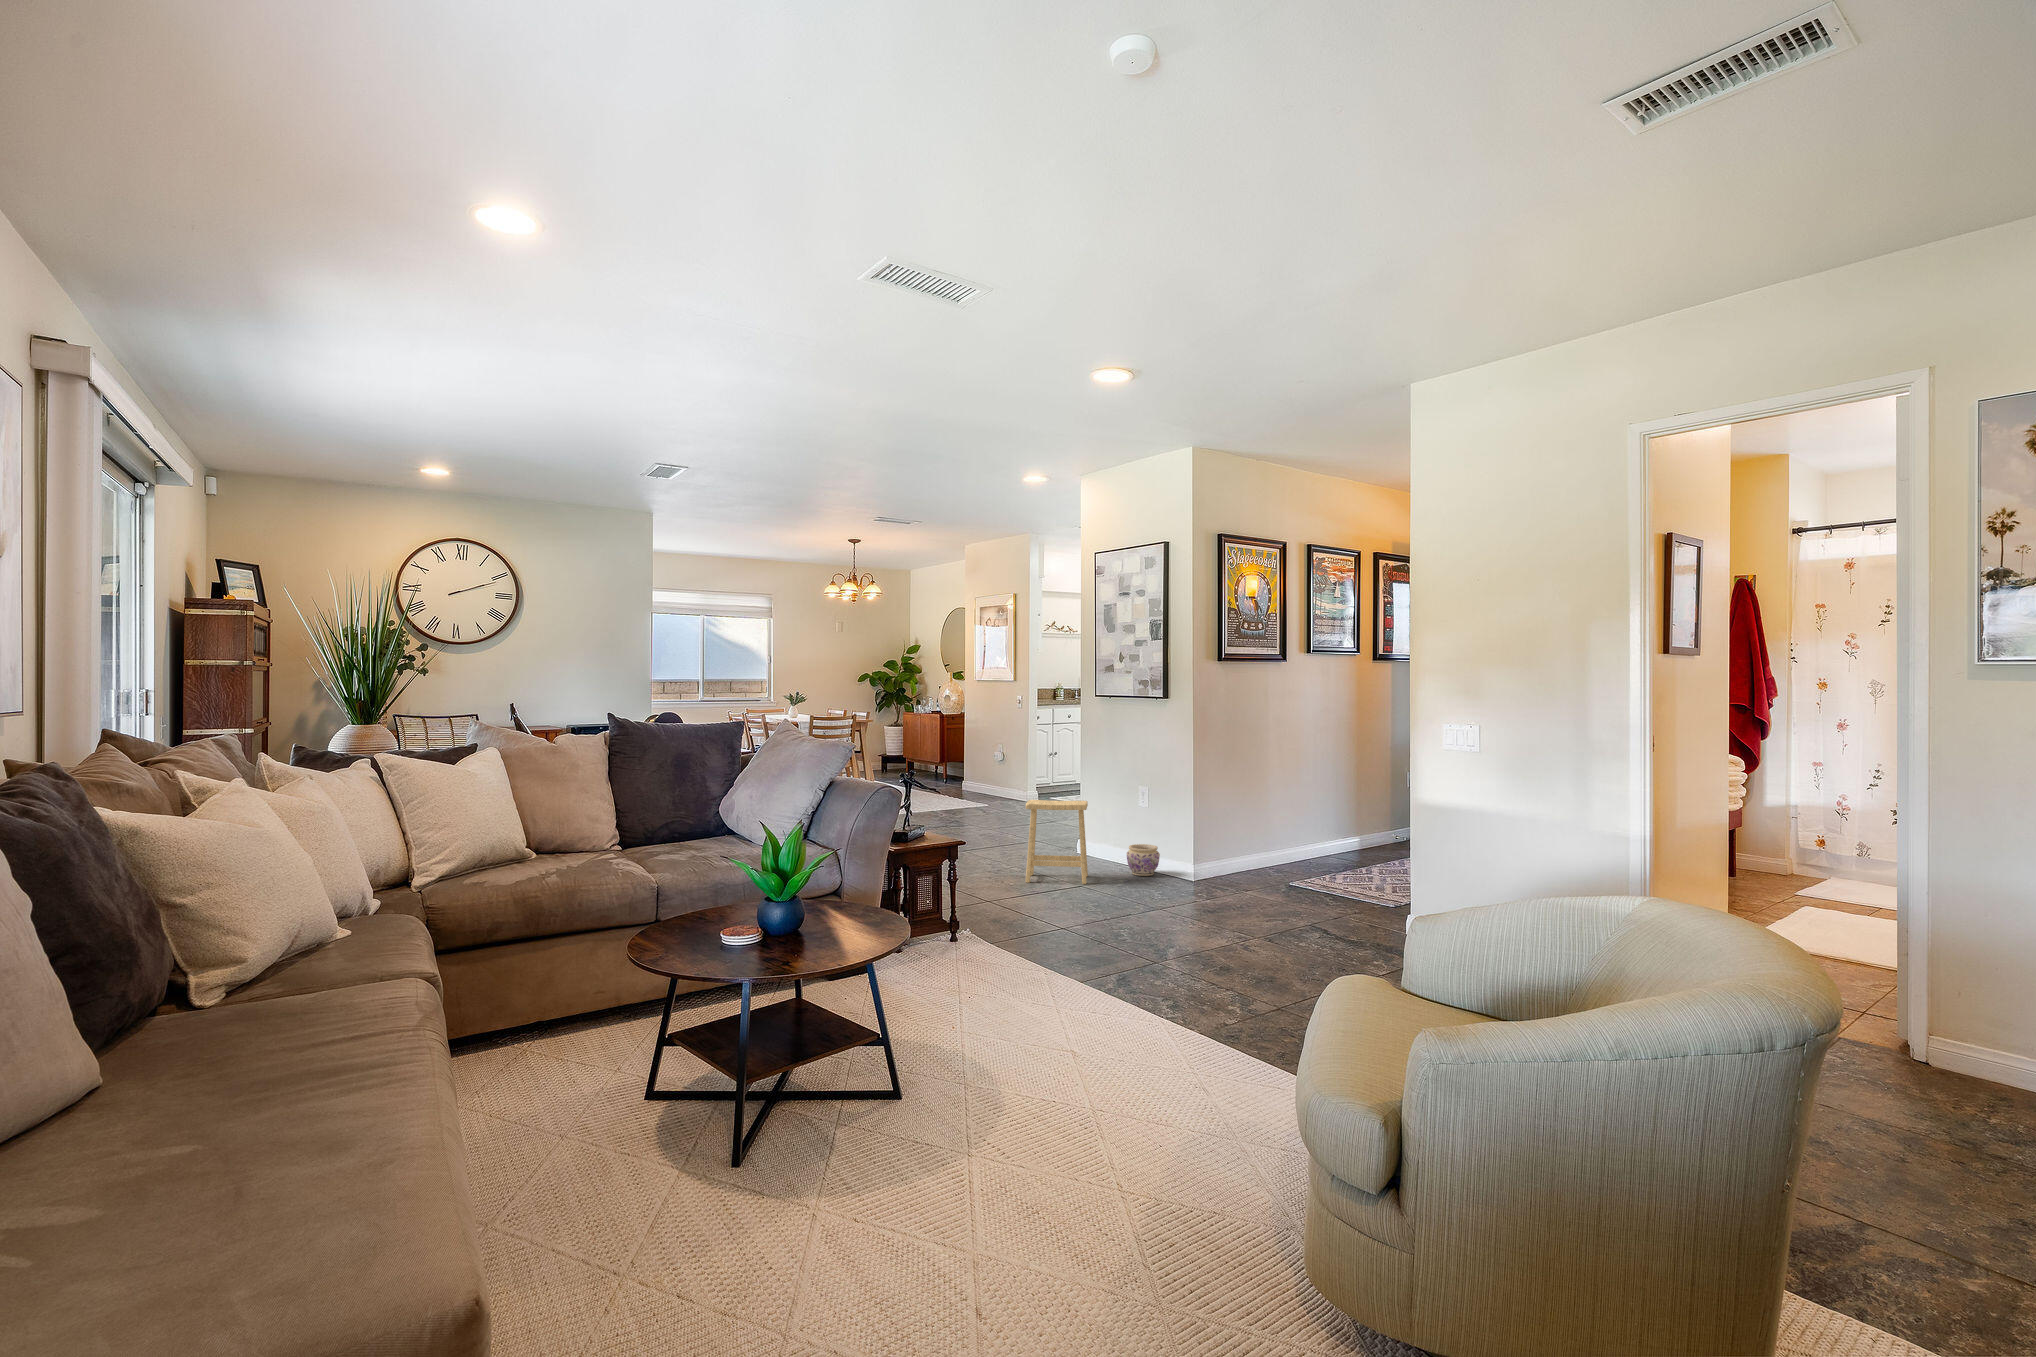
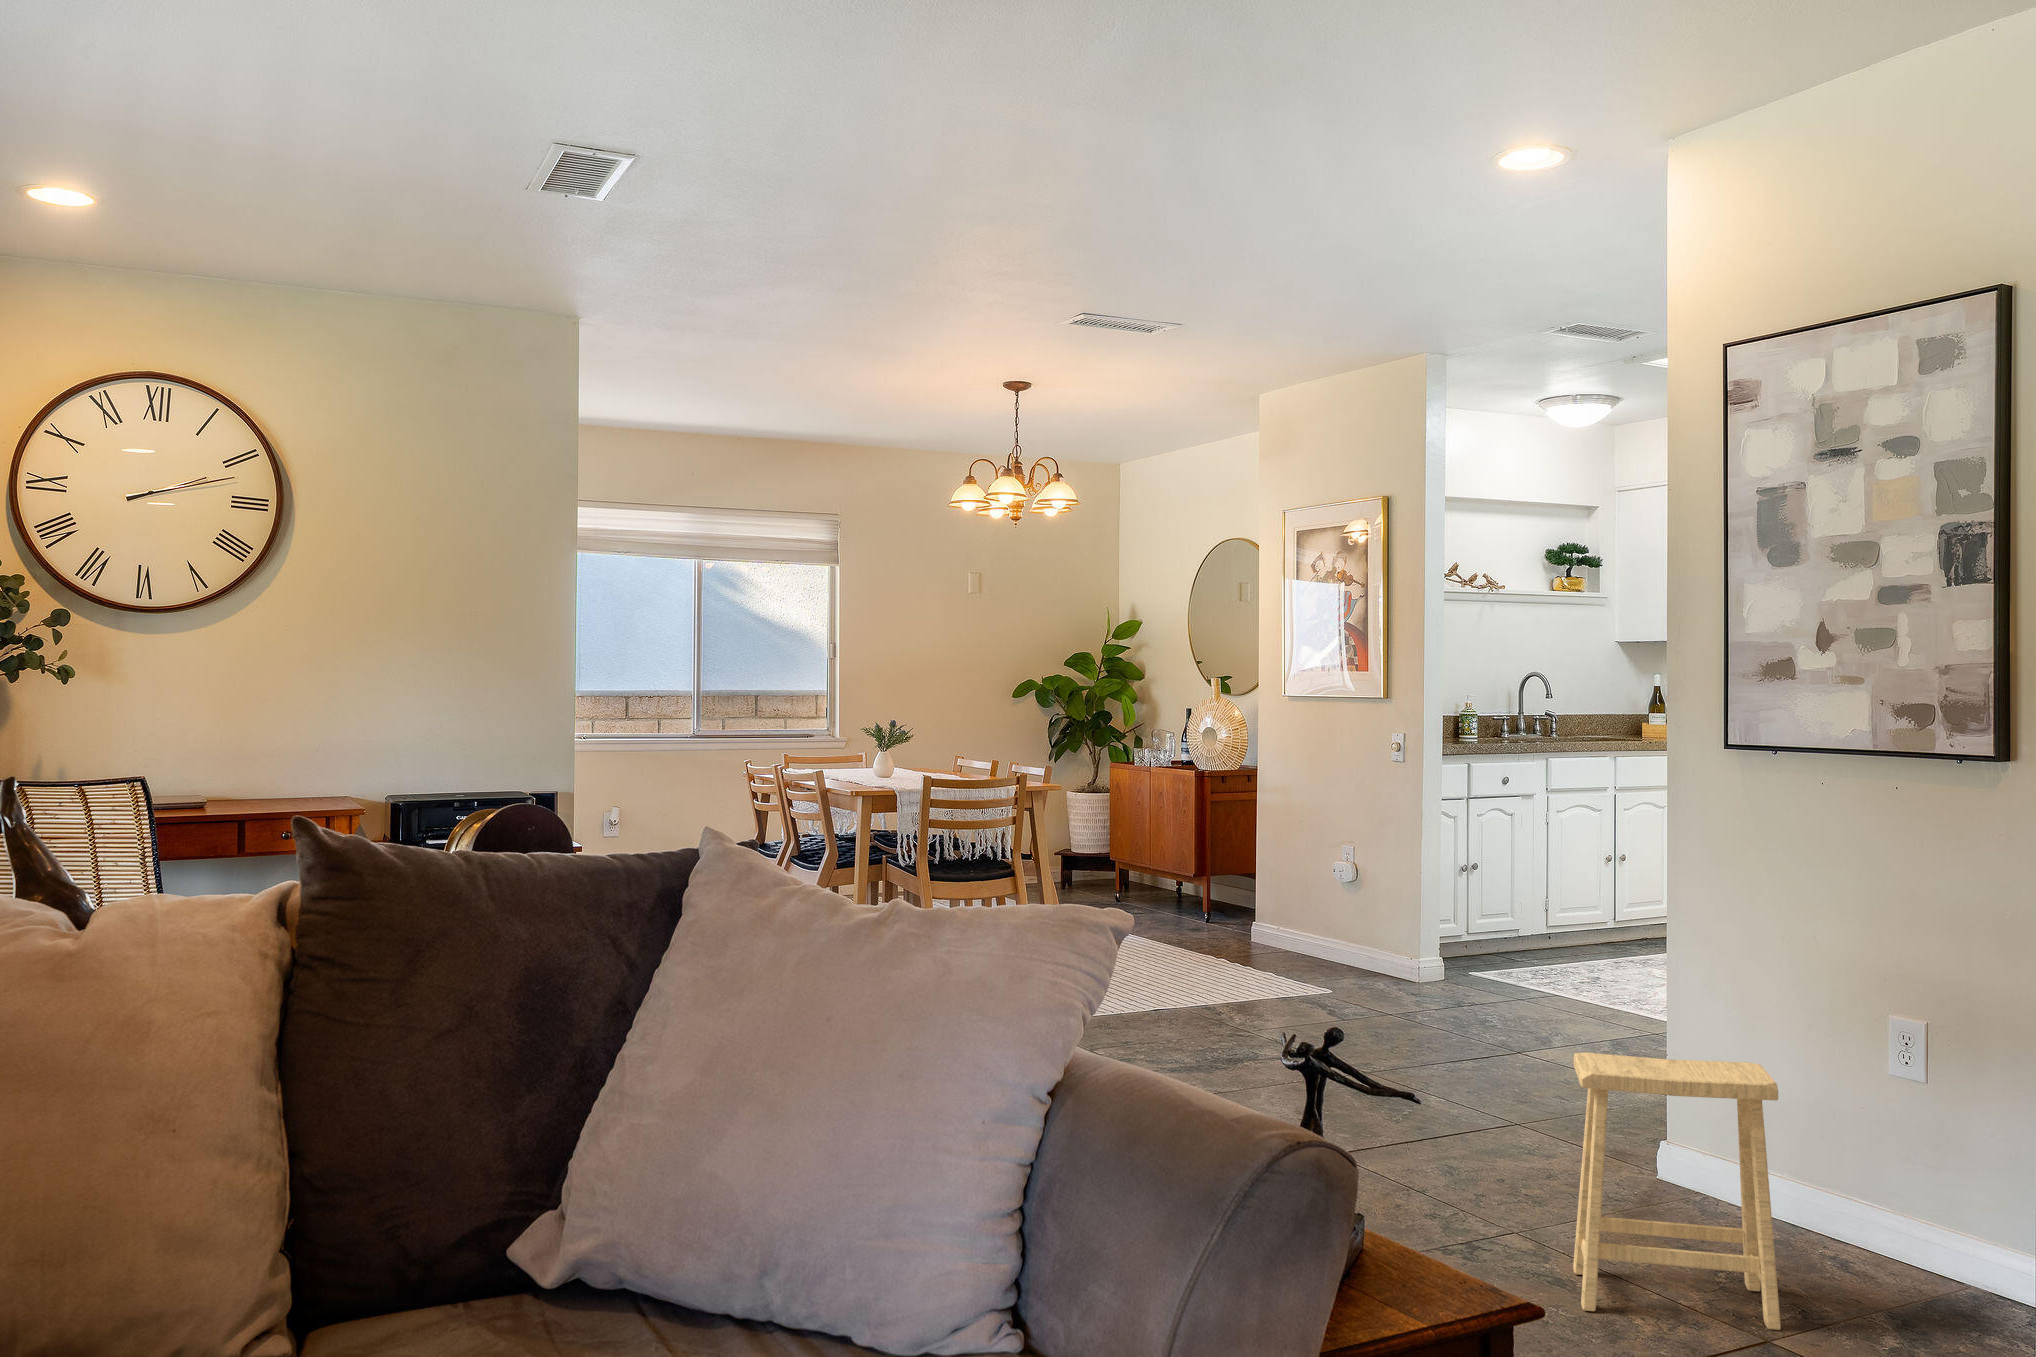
planter: present [1127,844,1160,876] -> none [1871,1191,1985,1300]

